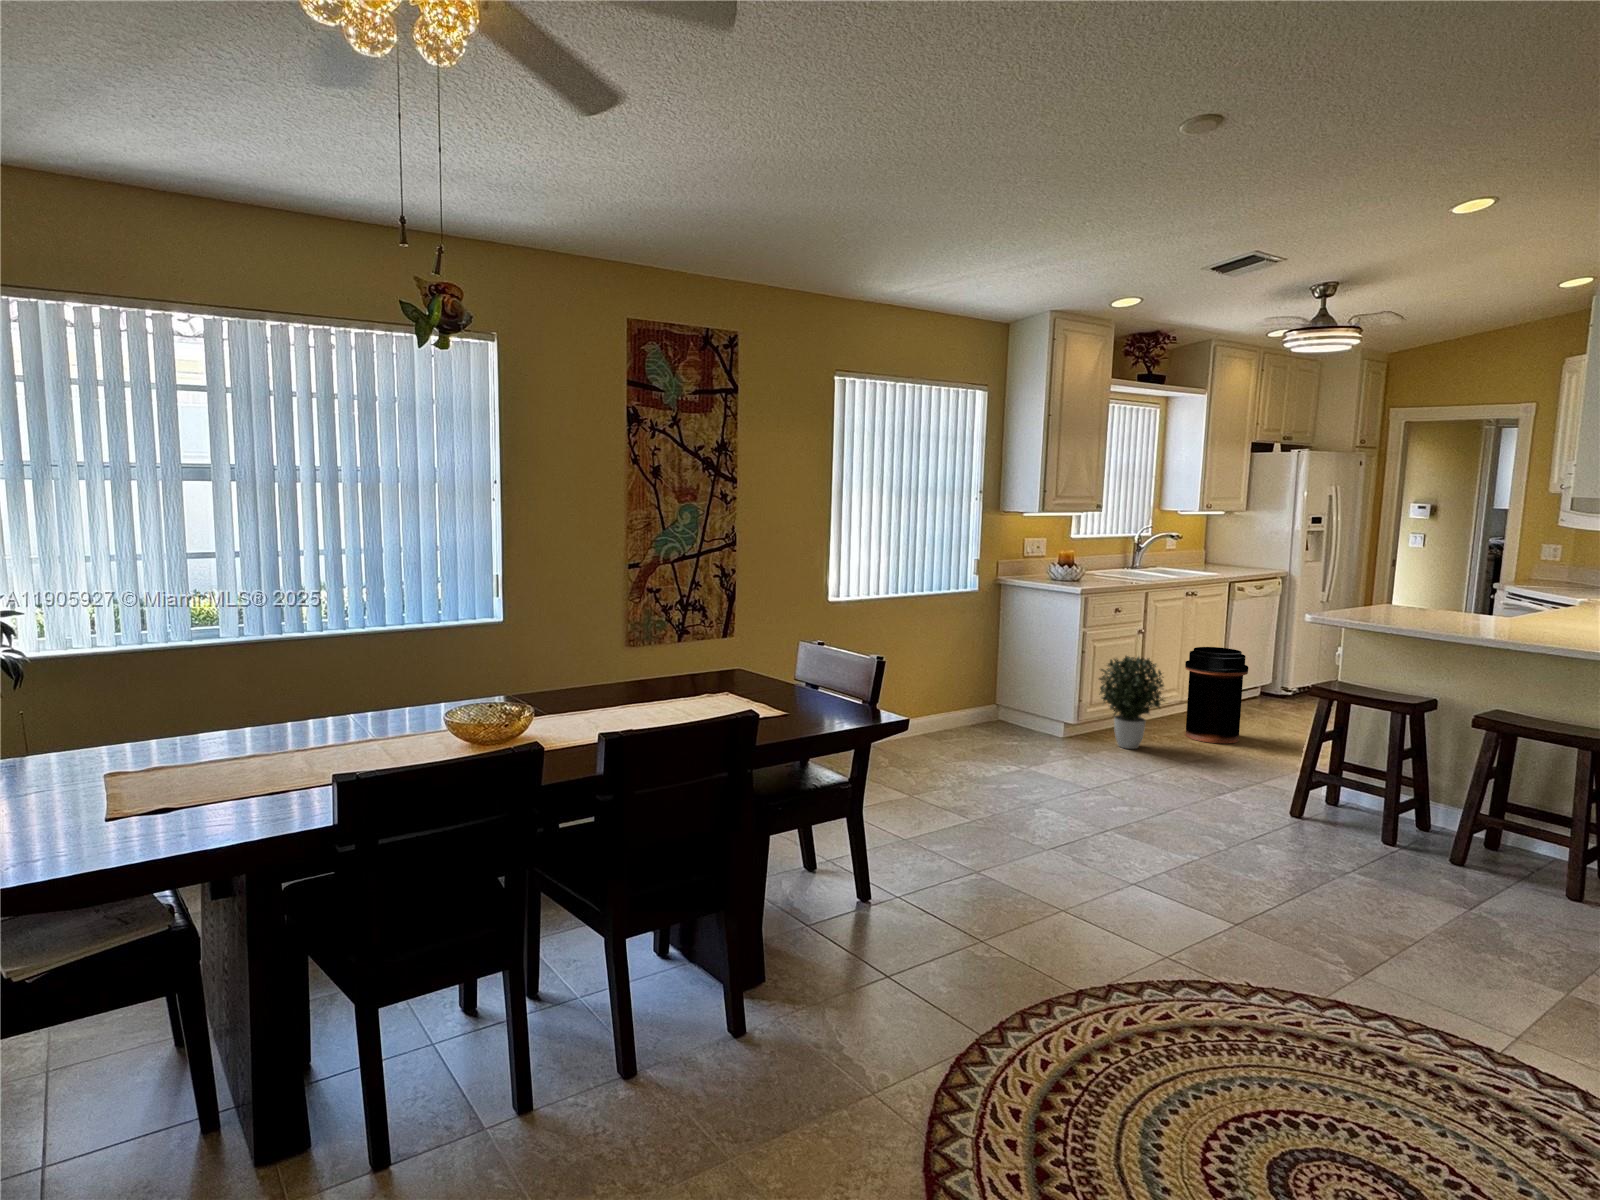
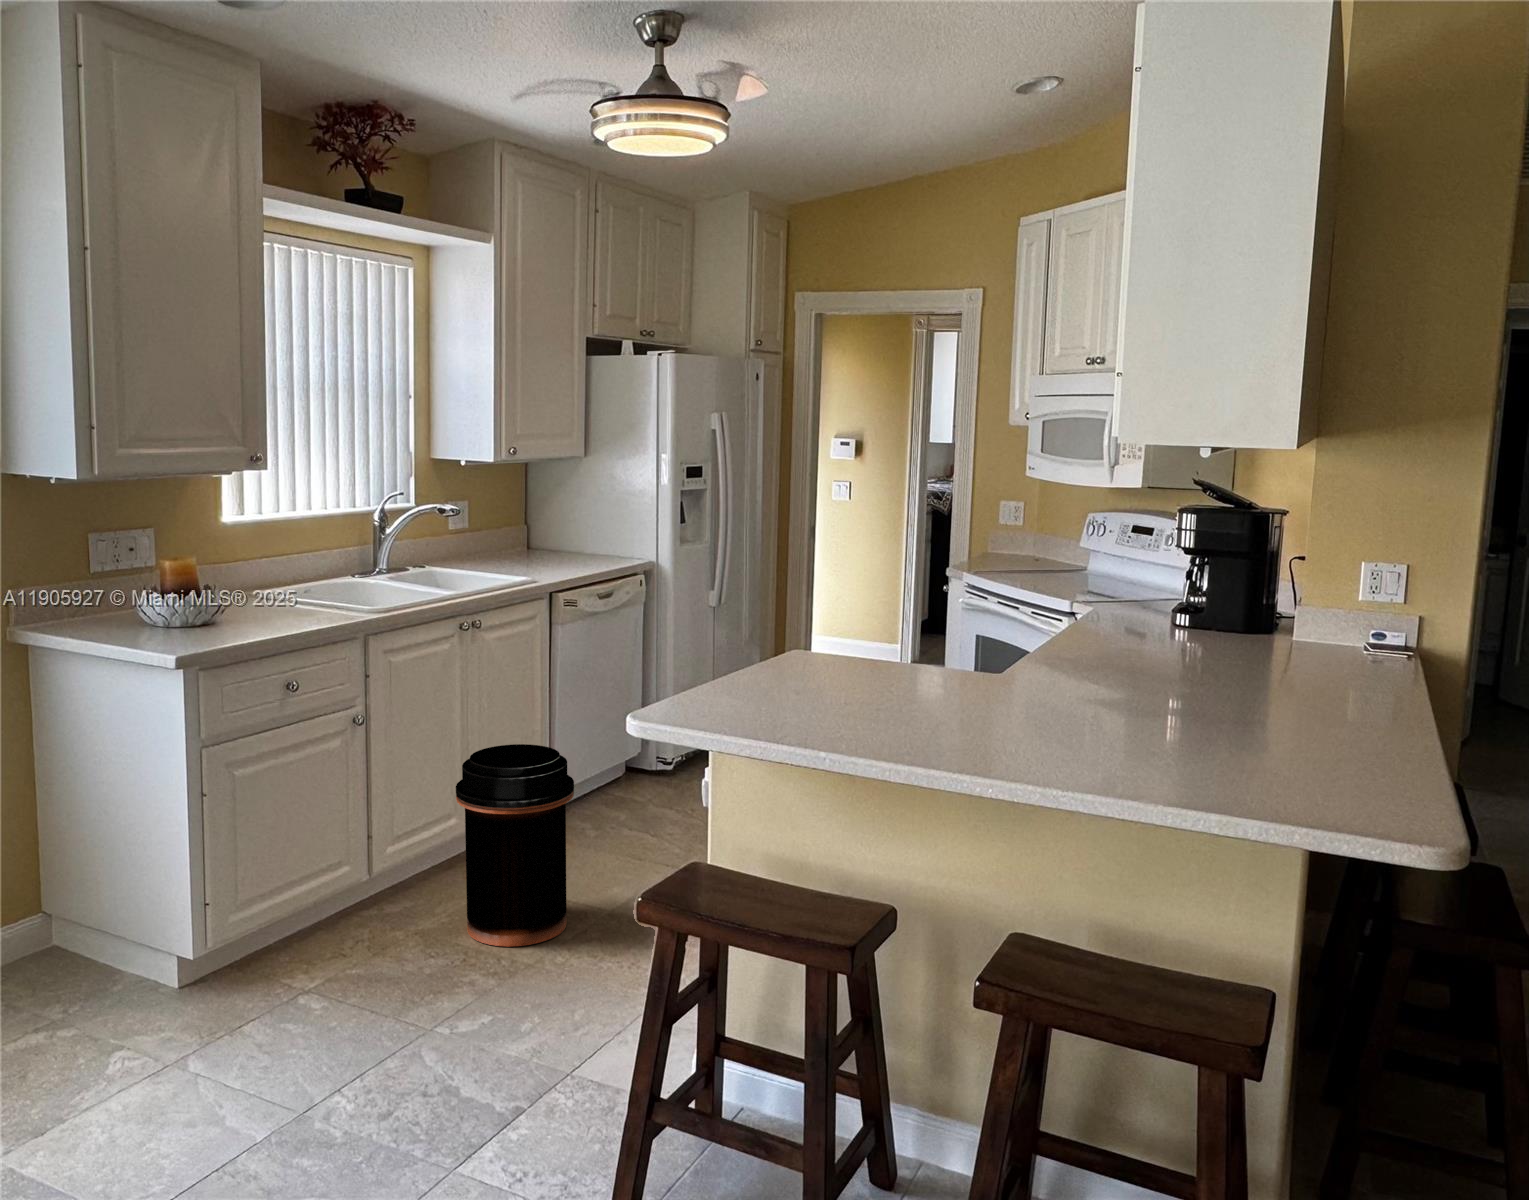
potted plant: present [1099,656,1164,749] -> none [251,805,401,1014]

